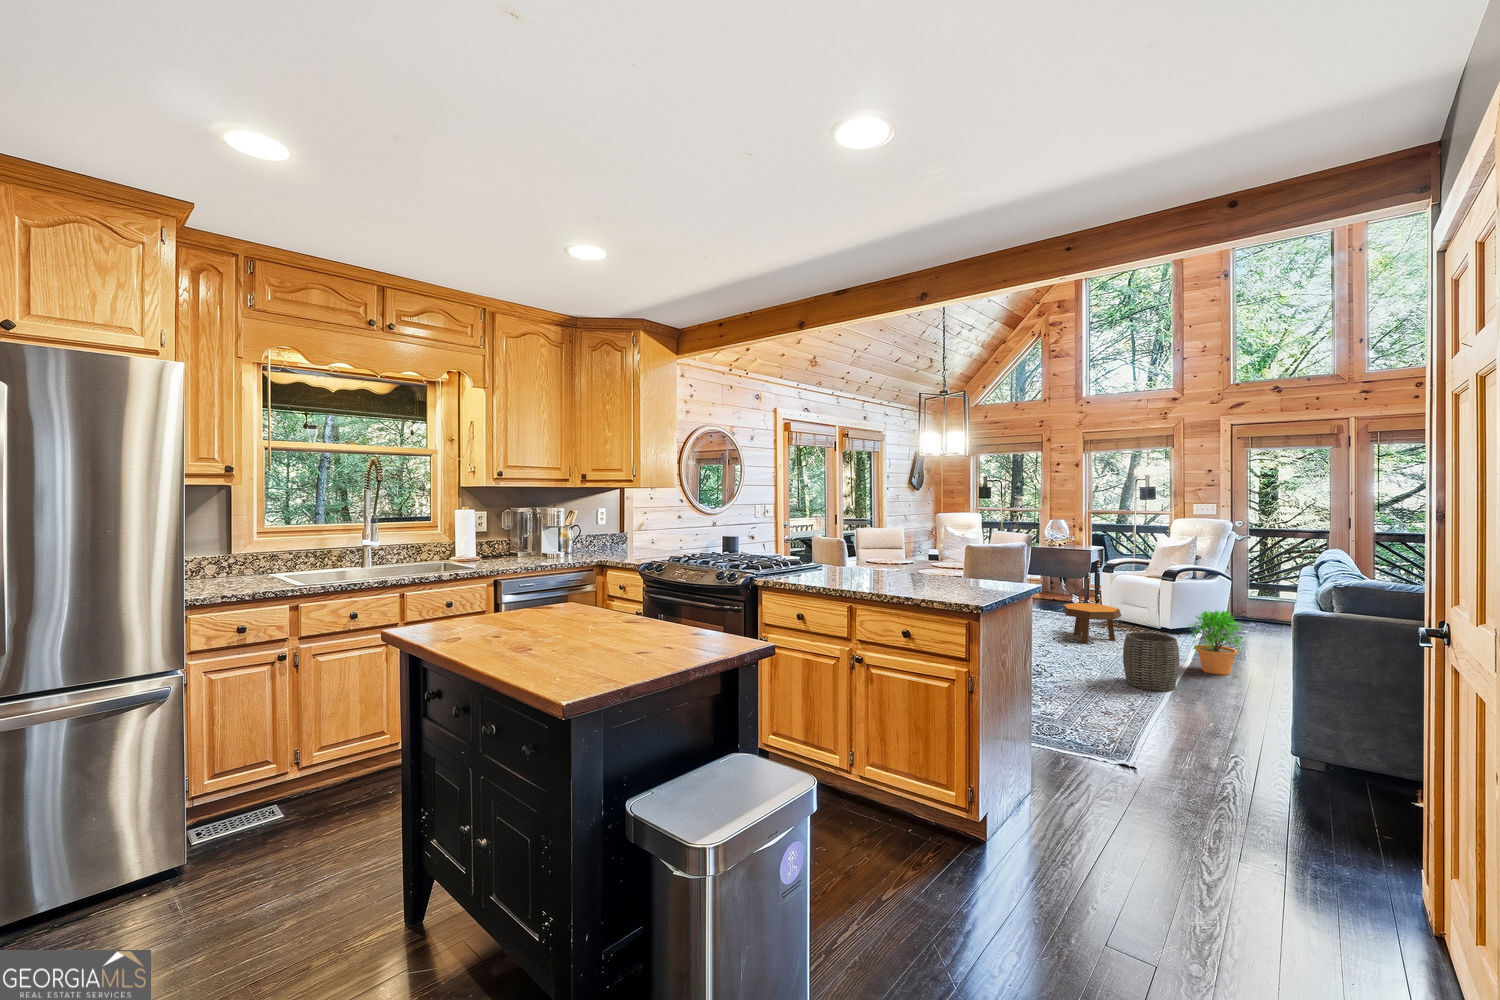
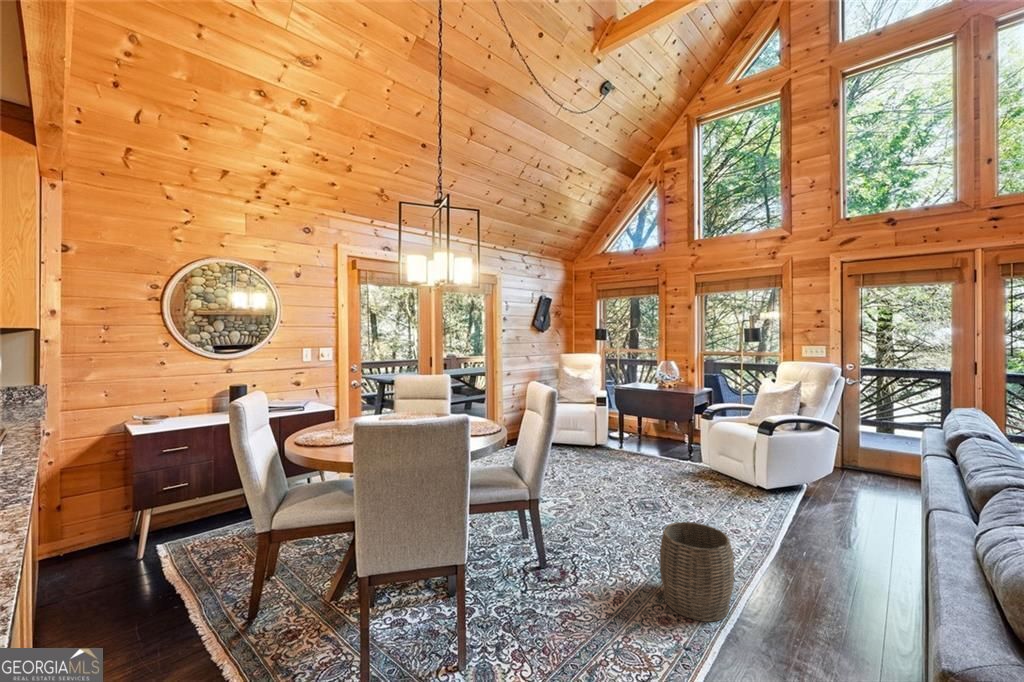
footstool: present [1063,603,1122,643] -> none [639,456,703,509]
potted plant: present [1188,611,1243,675] -> none [759,487,846,581]

